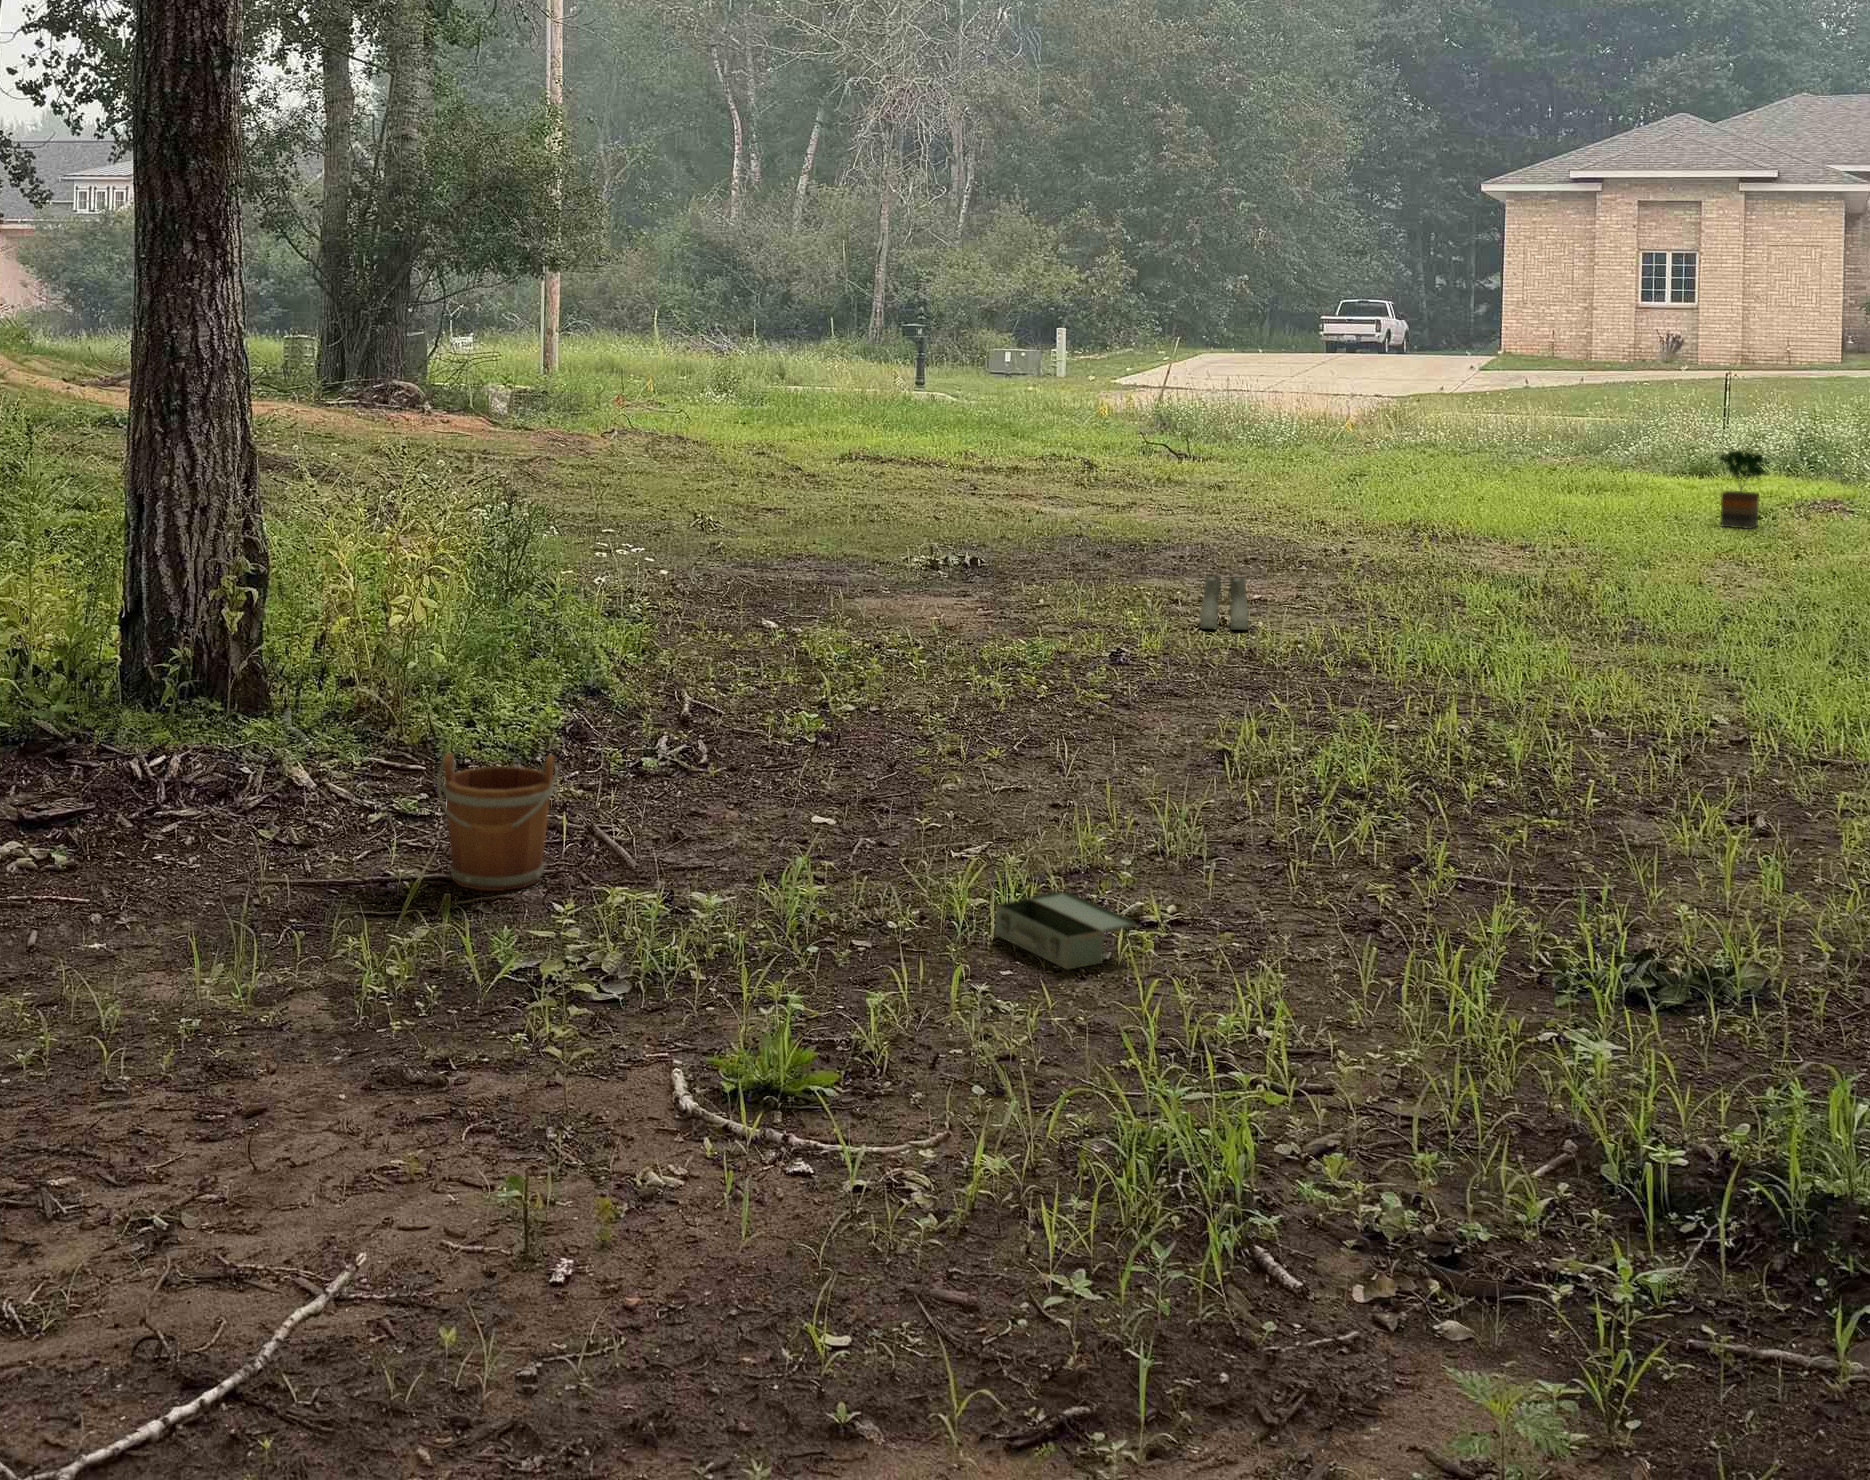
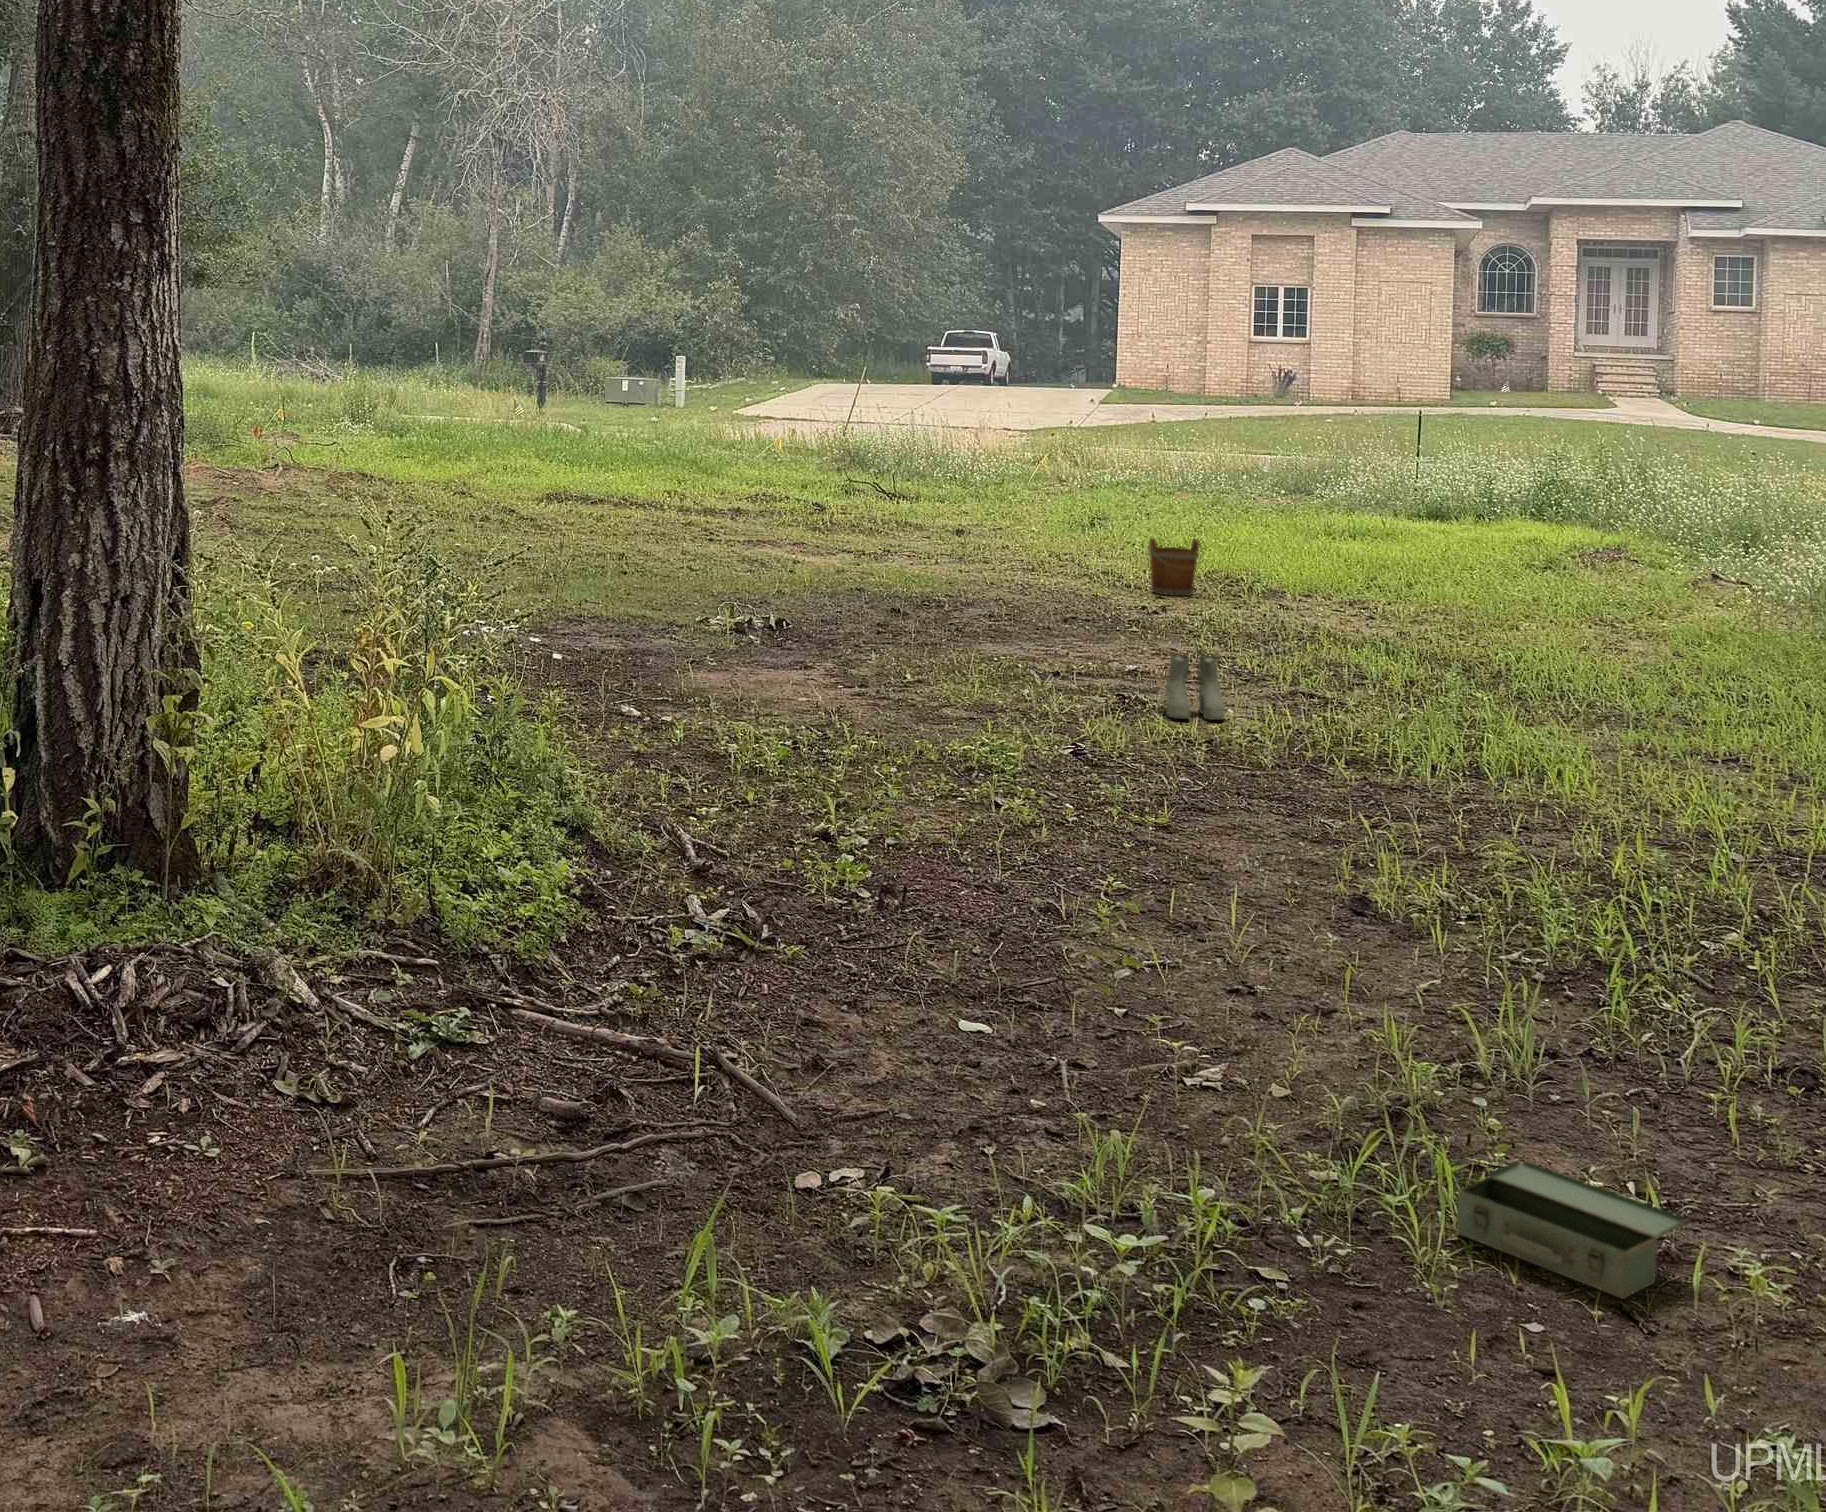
potted tree: present [1719,450,1770,529] -> none [1549,499,1611,586]
bucket: present [437,753,558,891] -> present [1149,538,1200,596]

